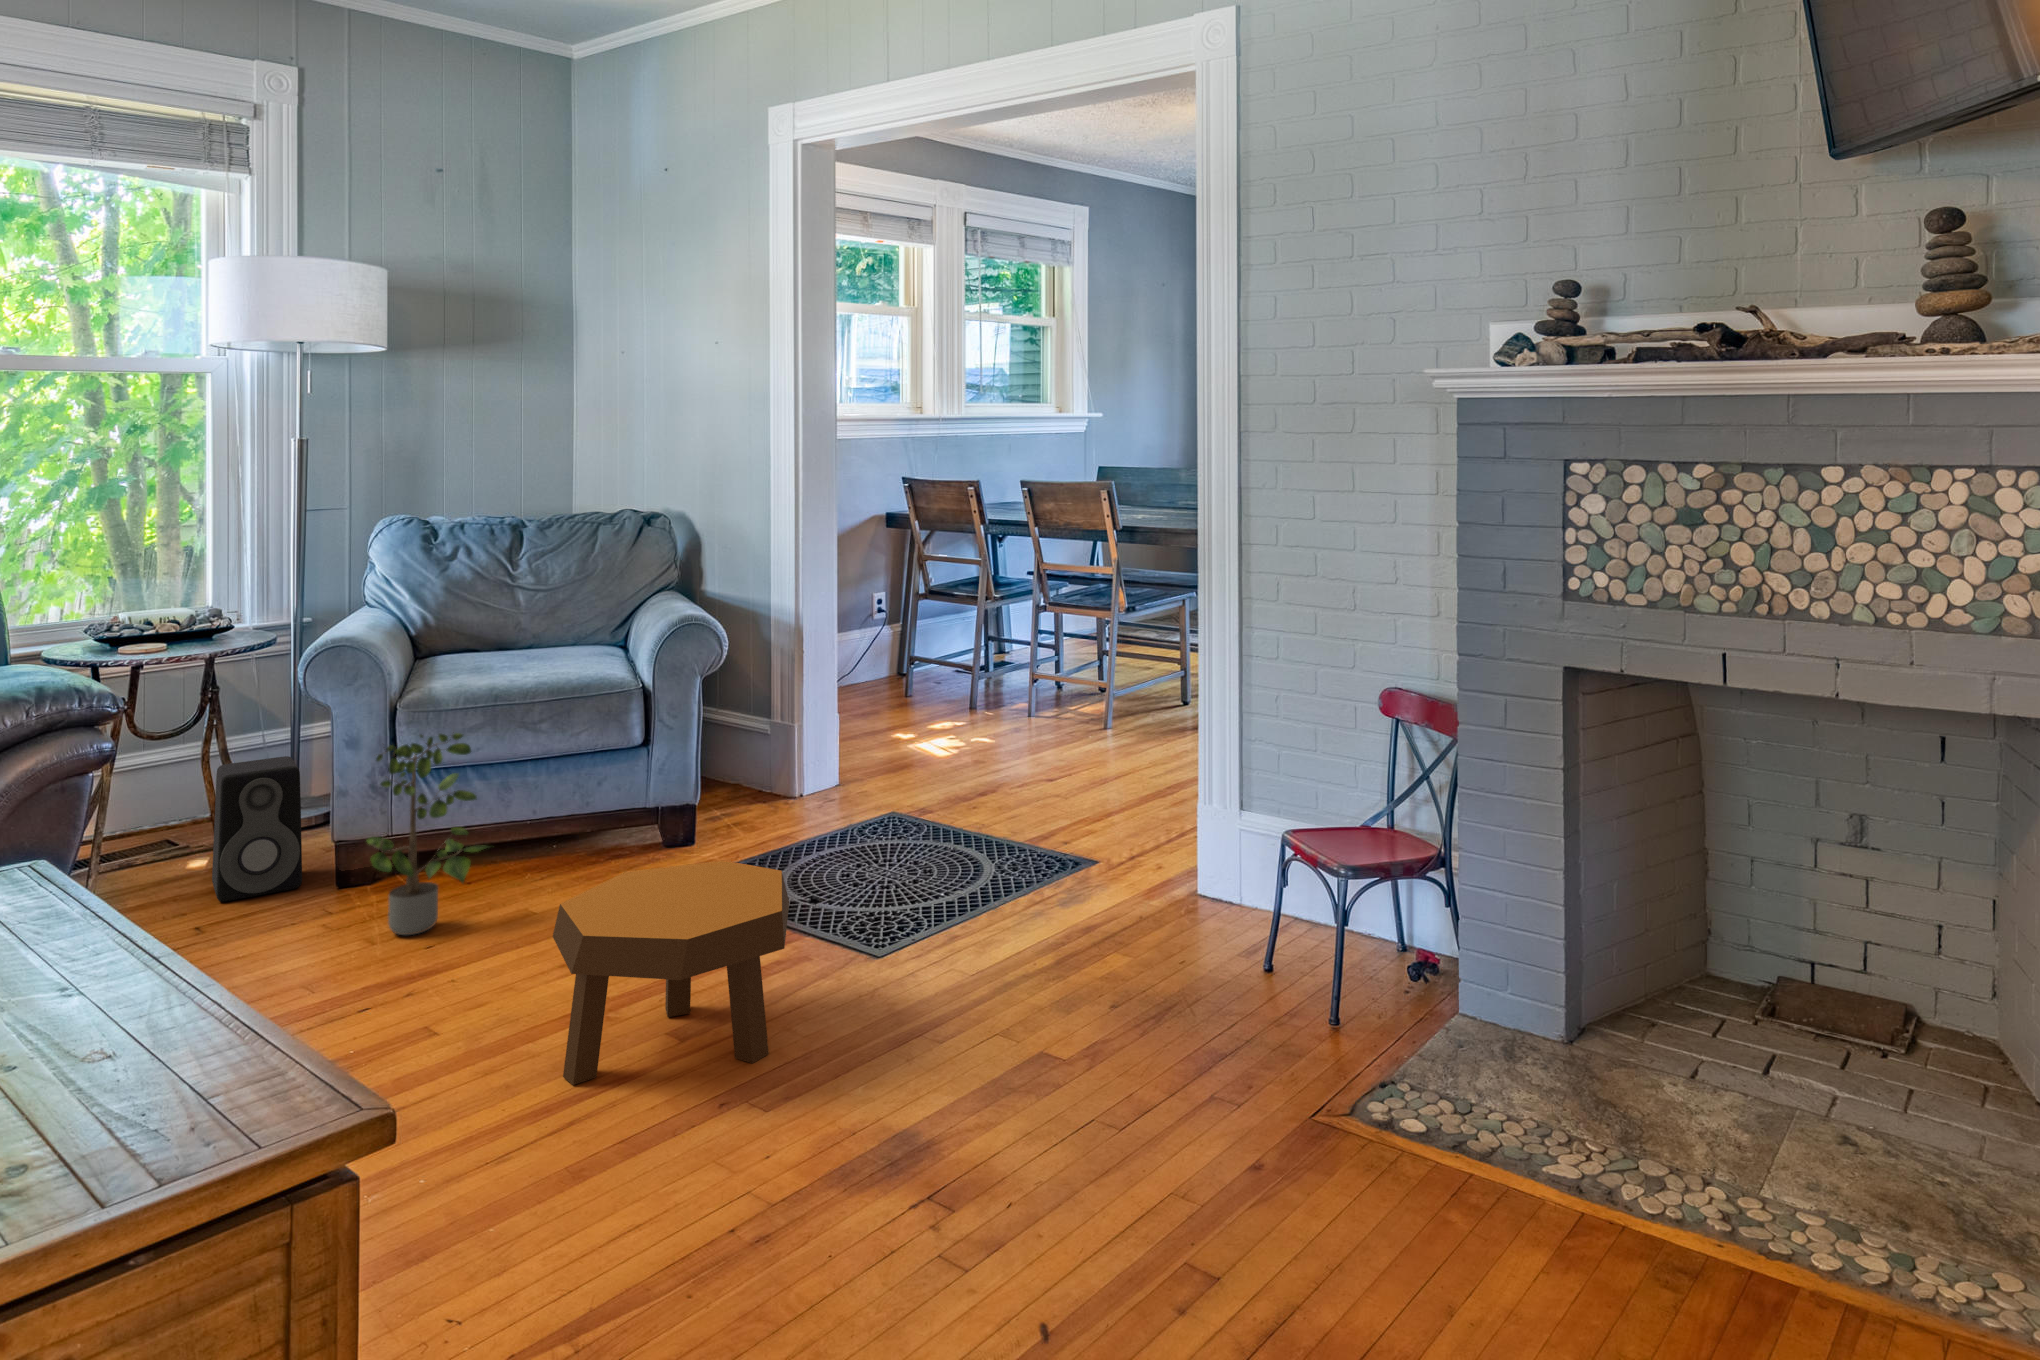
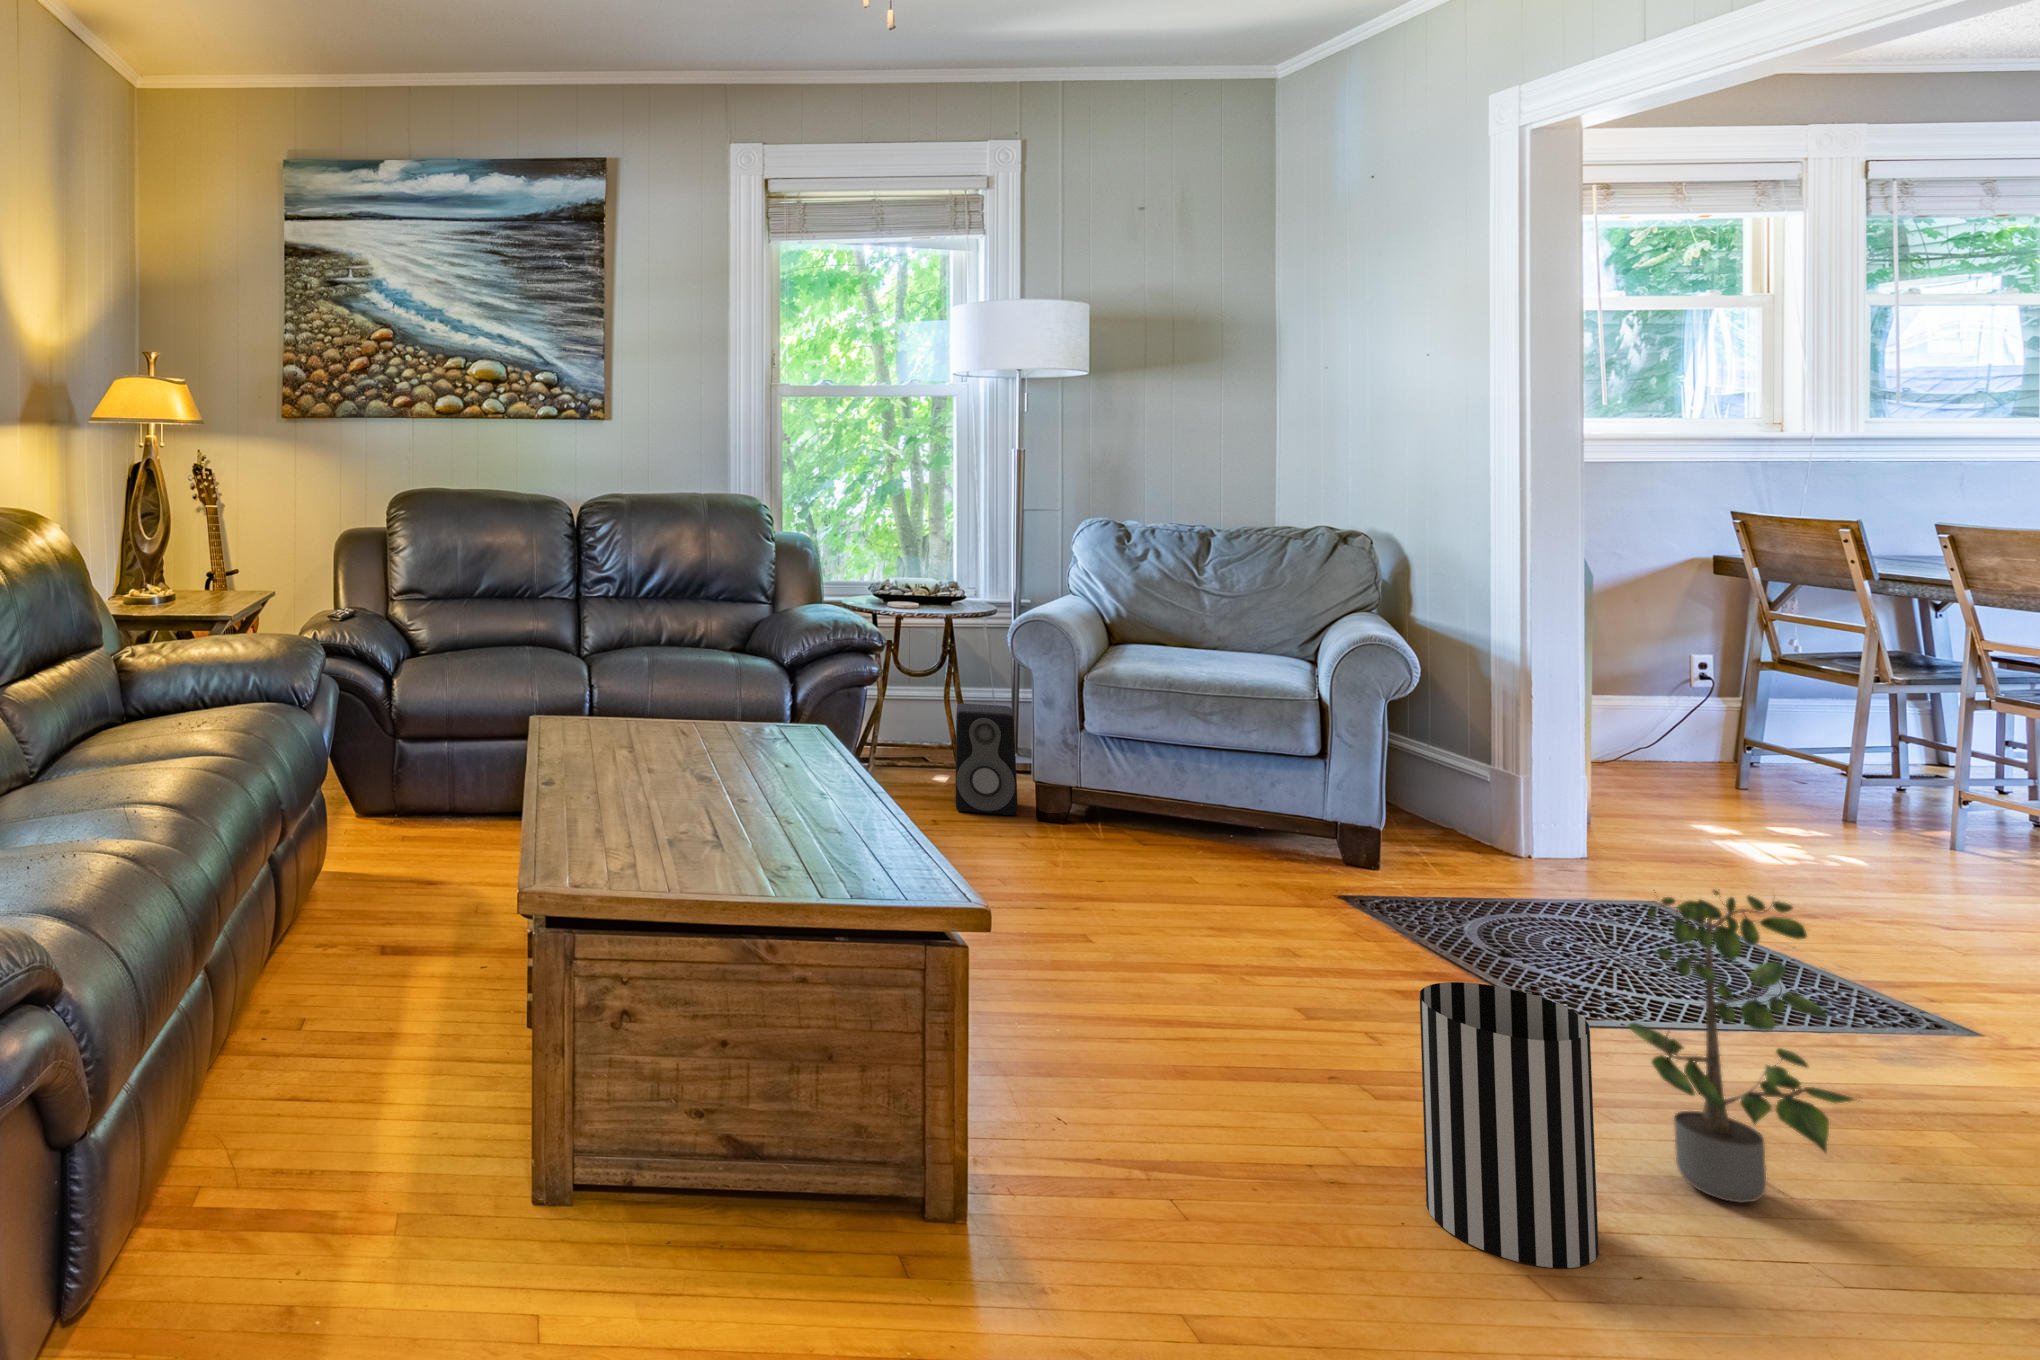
potted plant: present [367,733,488,935] -> present [1629,890,1854,1203]
footstool: present [553,861,789,1085] -> none [1172,854,1426,1073]
wastebasket: none [845,945,975,1201] -> present [1420,982,1599,1268]

